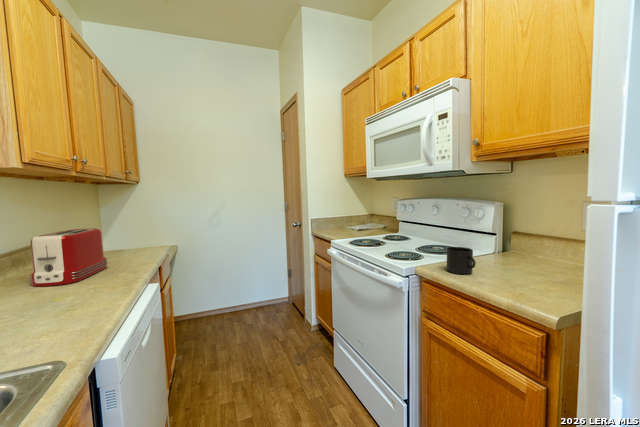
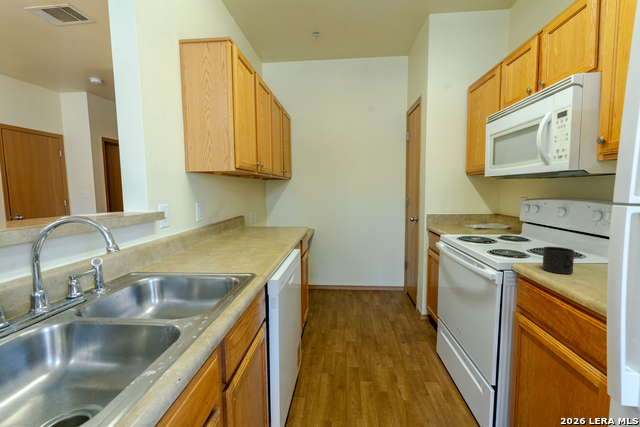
toaster: present [30,228,108,287] -> none [236,211,273,243]

